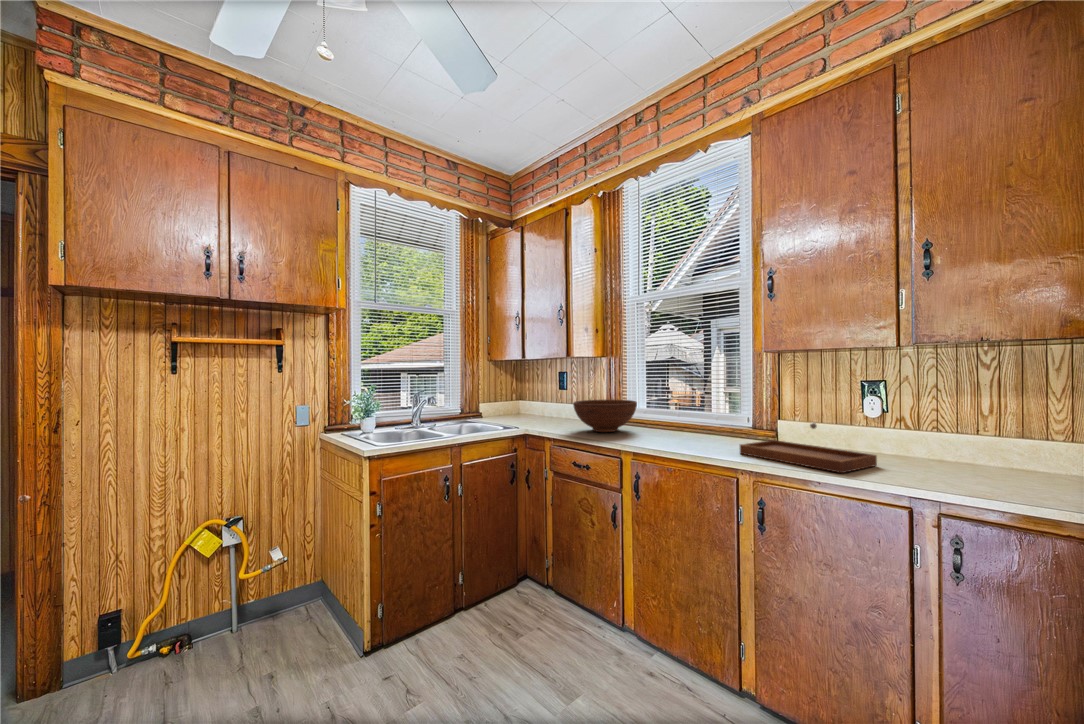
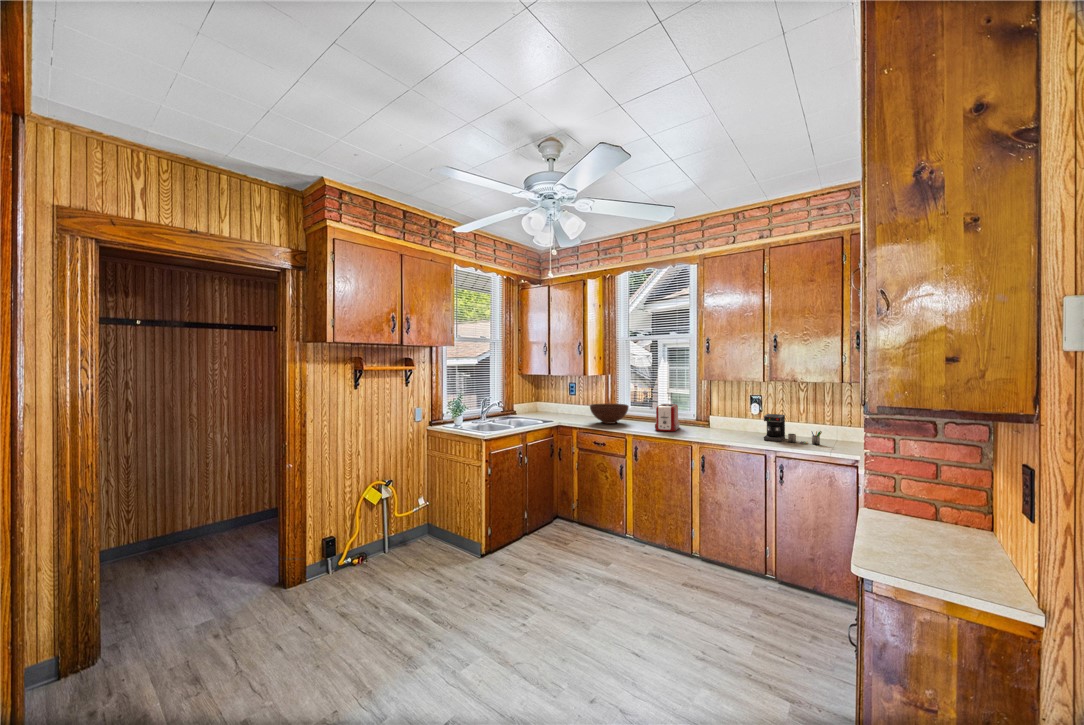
toaster: none [672,399,722,448] -> present [655,404,680,432]
coffee maker: none [893,416,1051,489] -> present [764,414,822,445]
tray: present [740,423,877,473] -> none [692,417,757,441]

